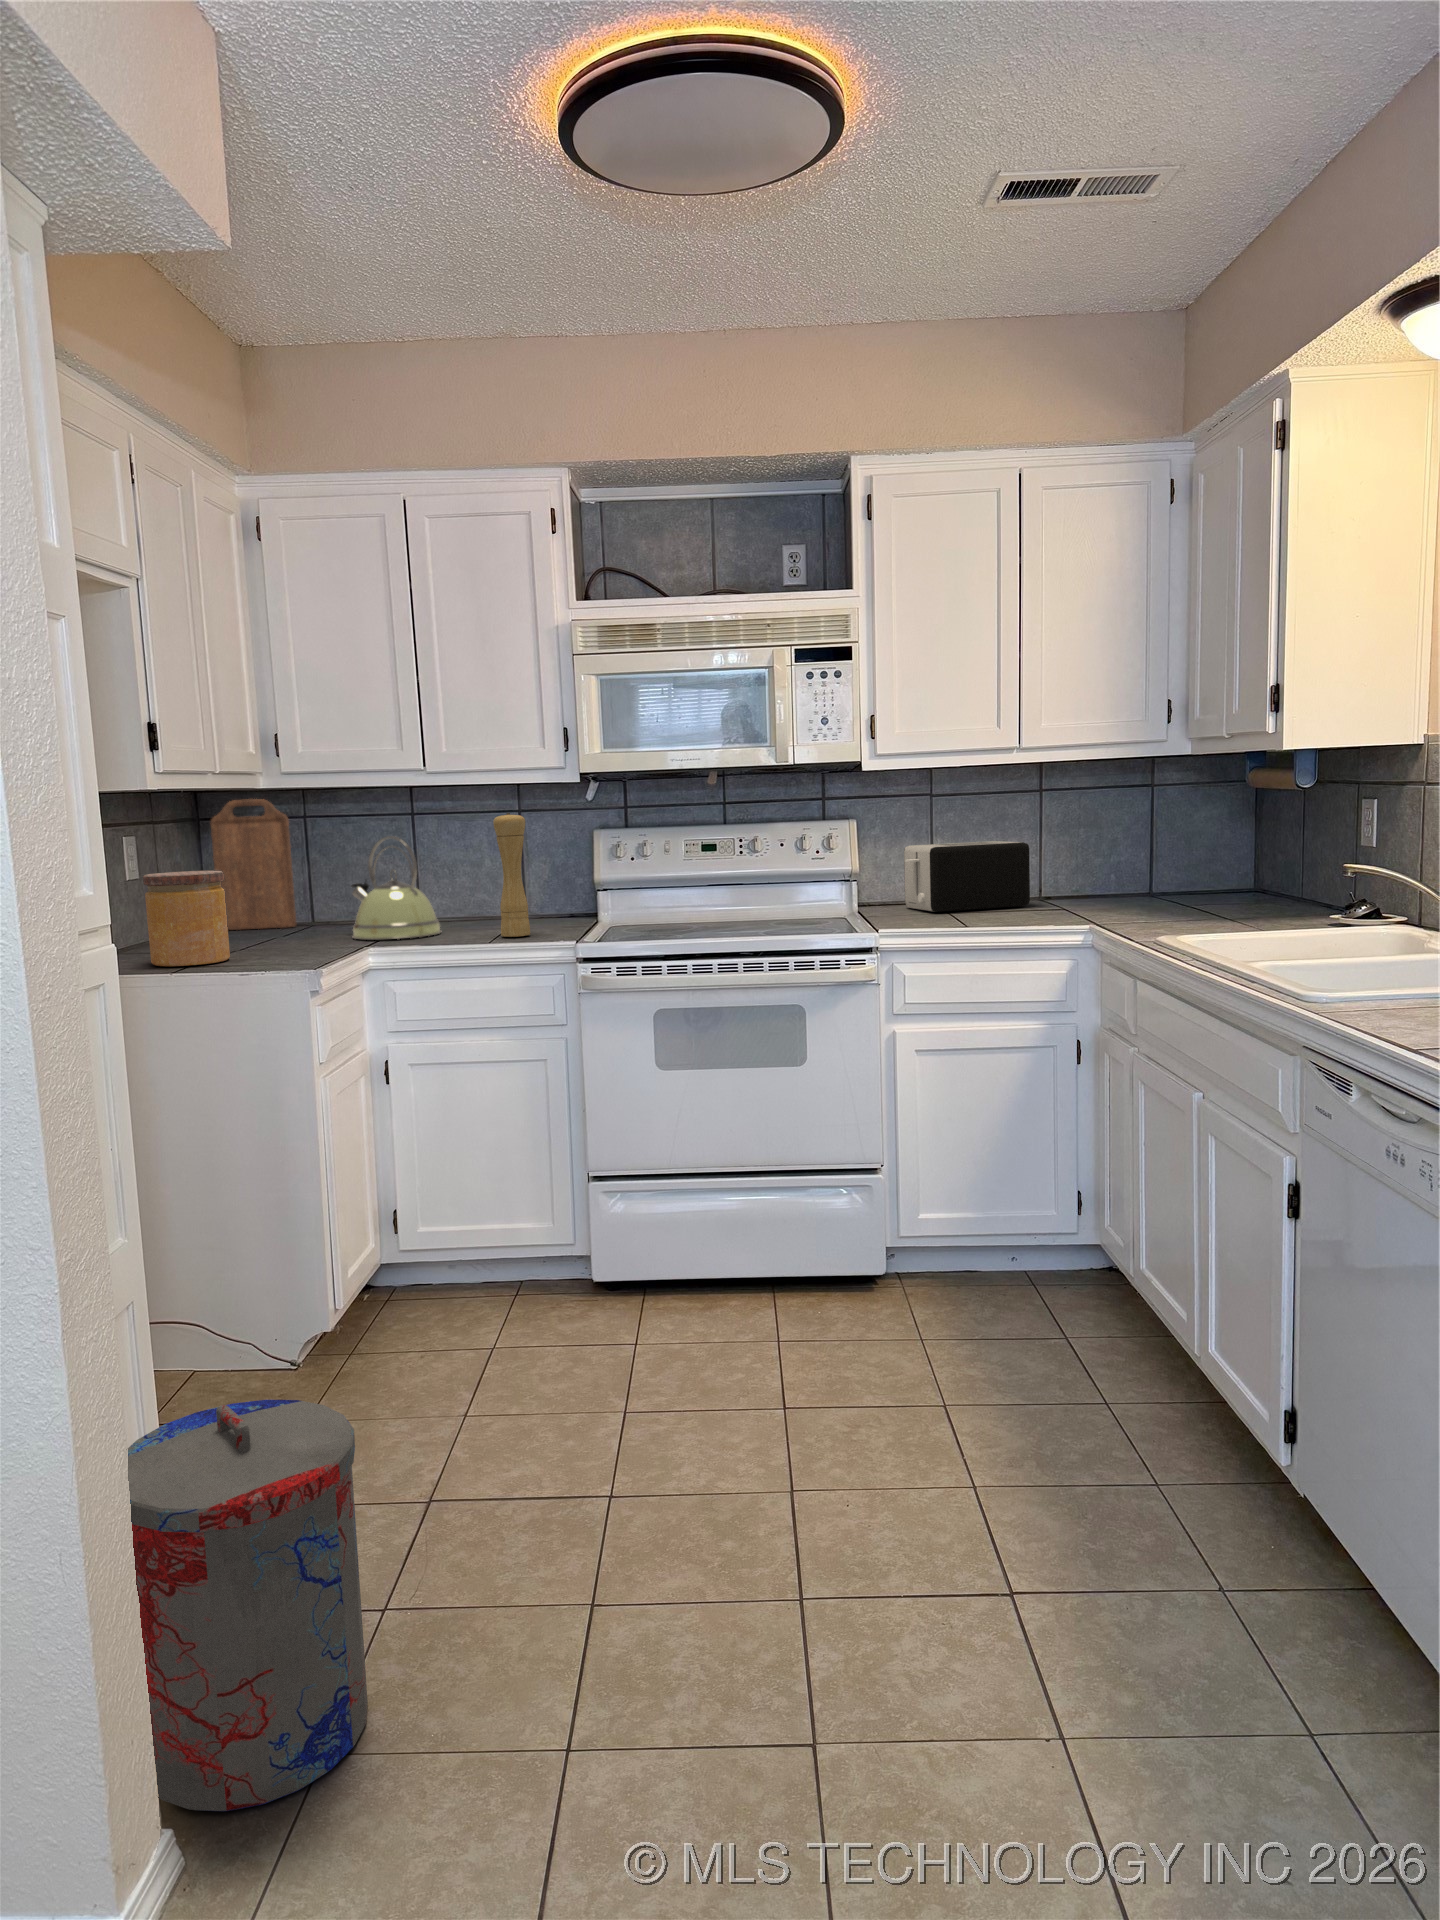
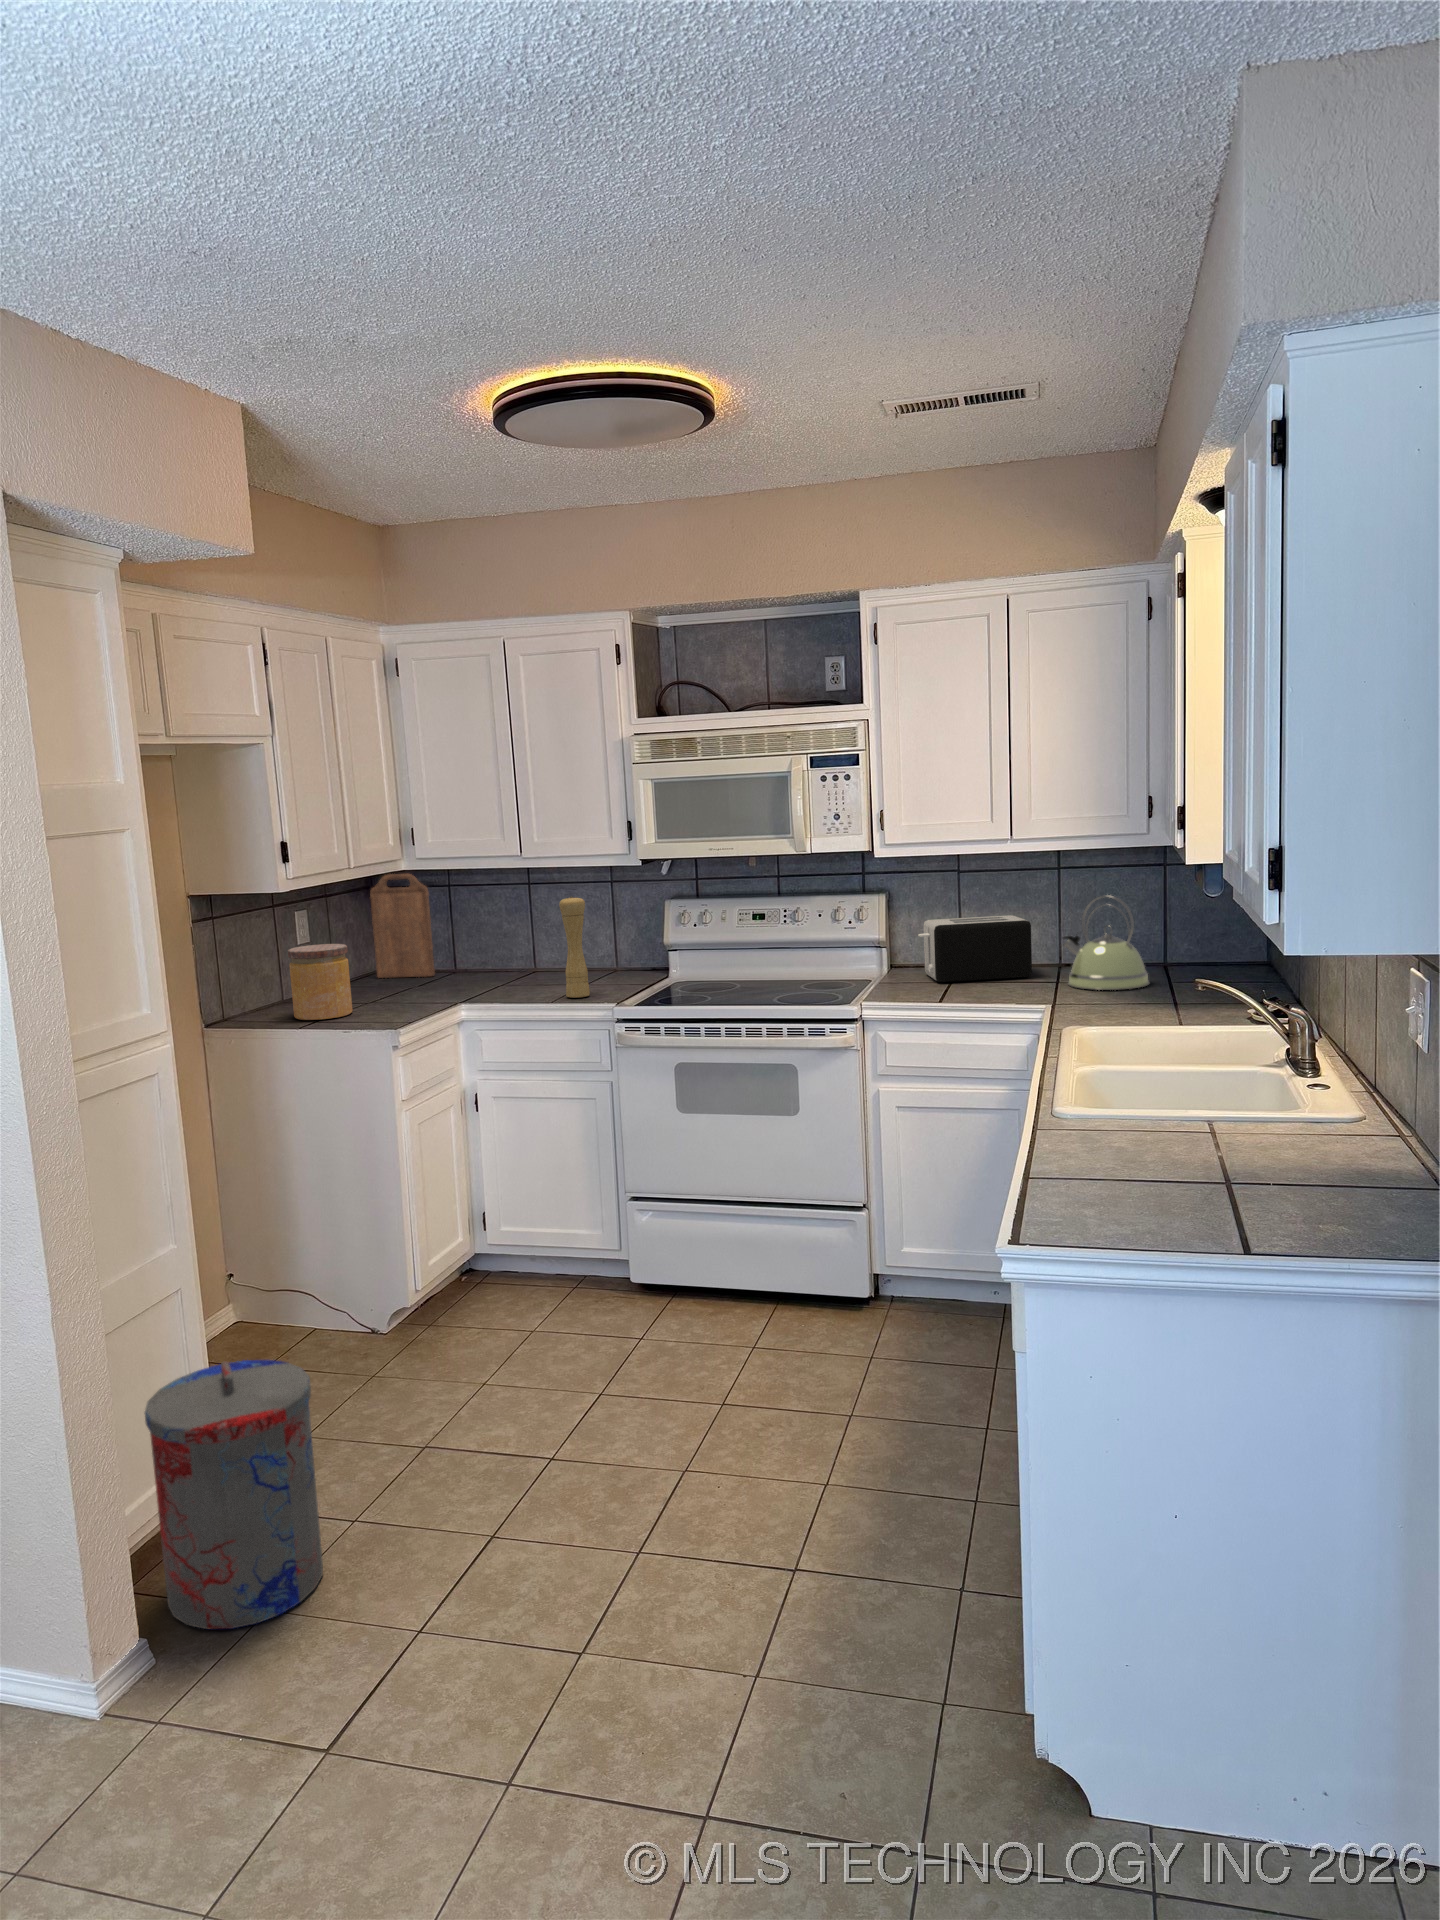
kettle: present [352,836,441,940] -> present [1063,895,1149,990]

